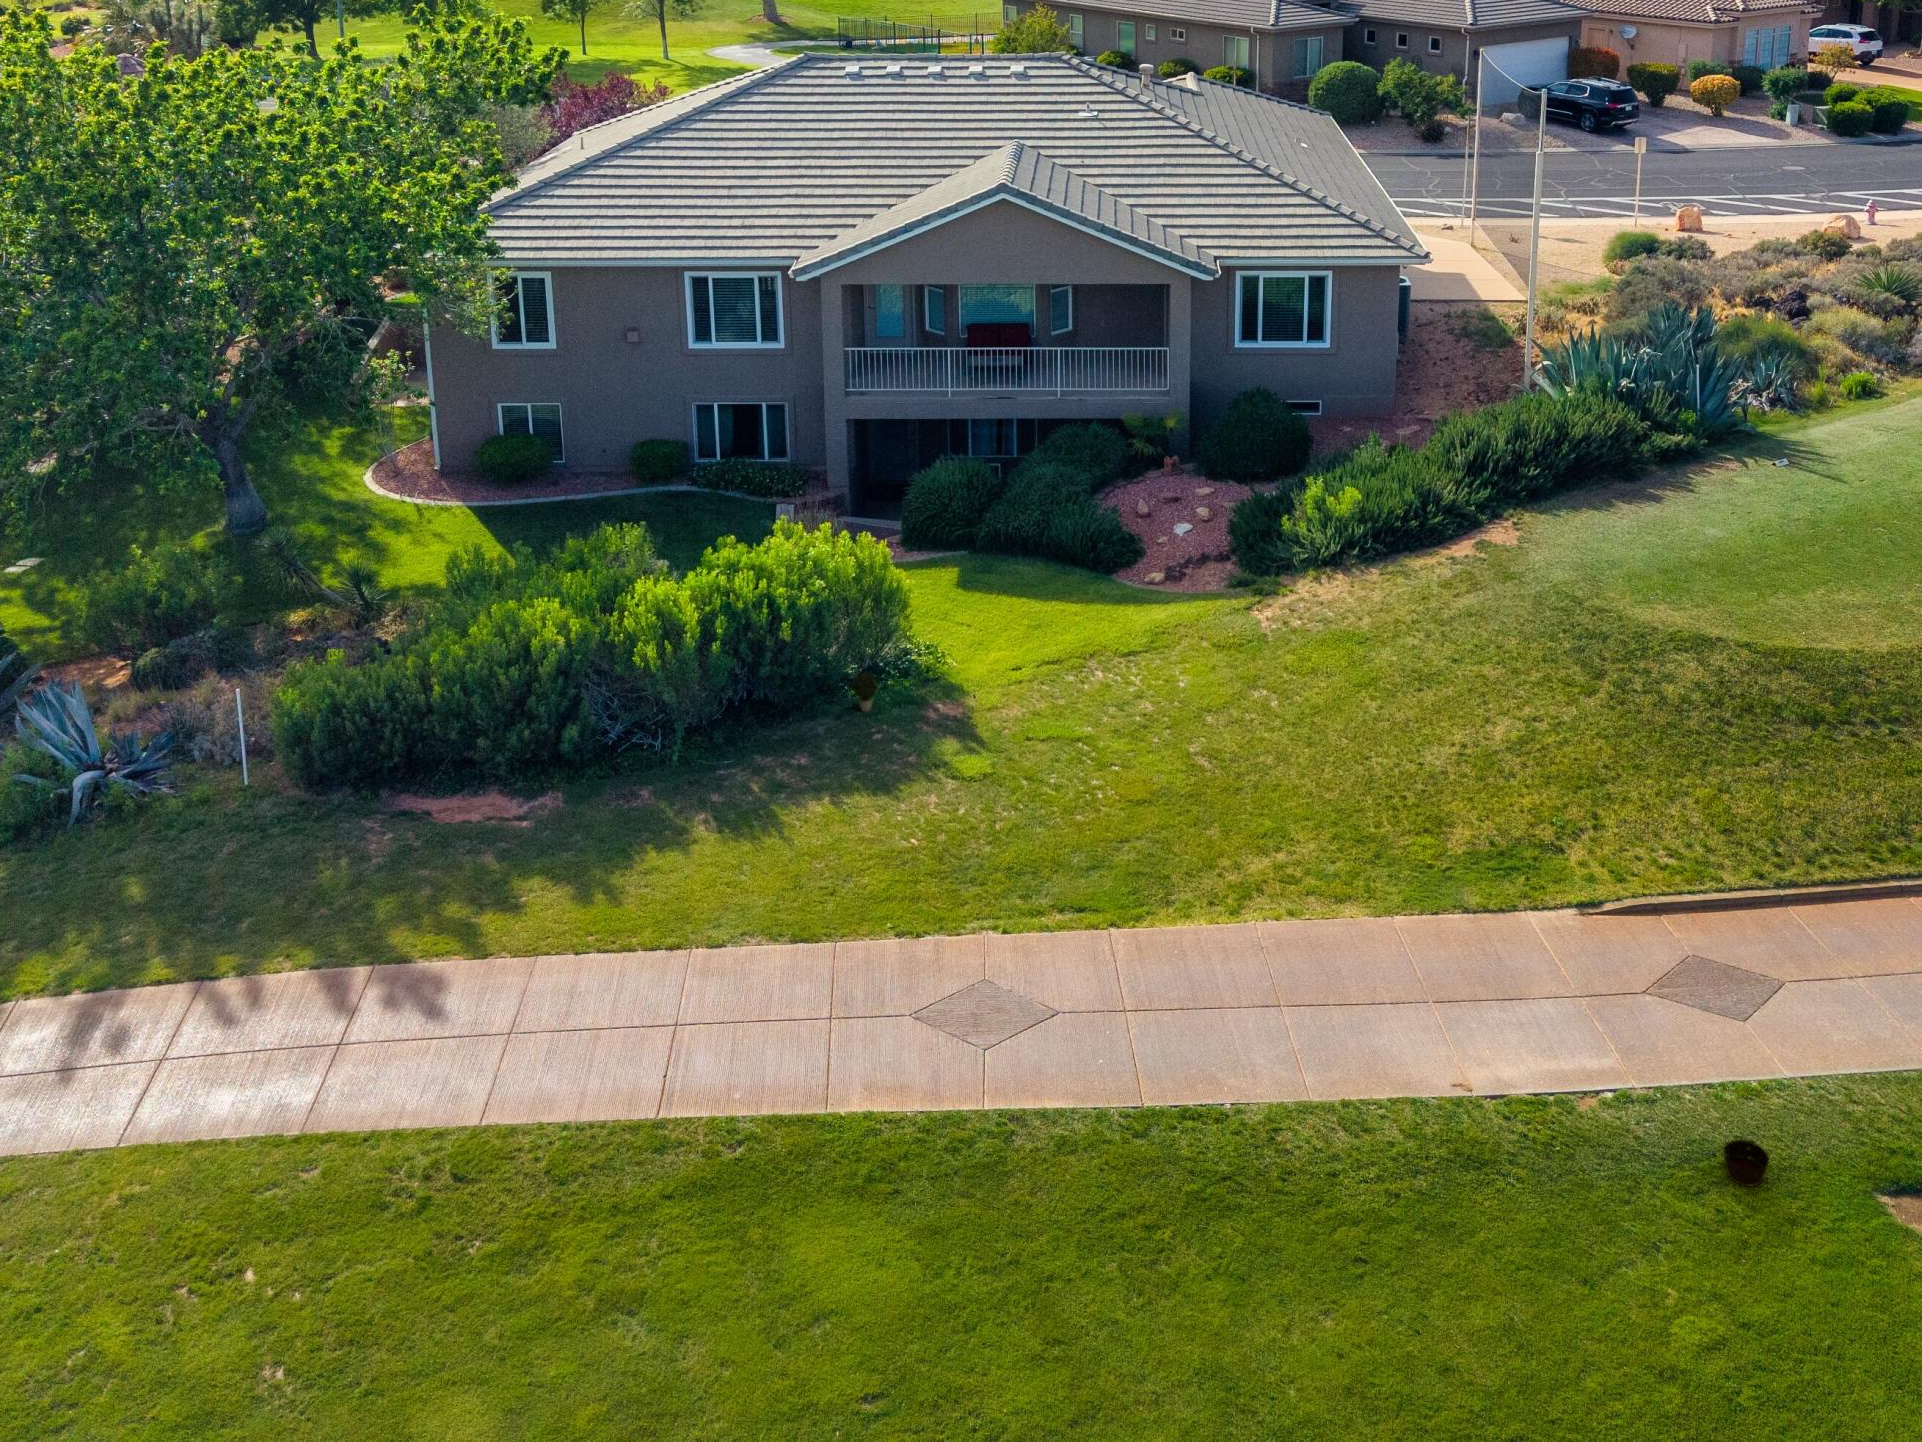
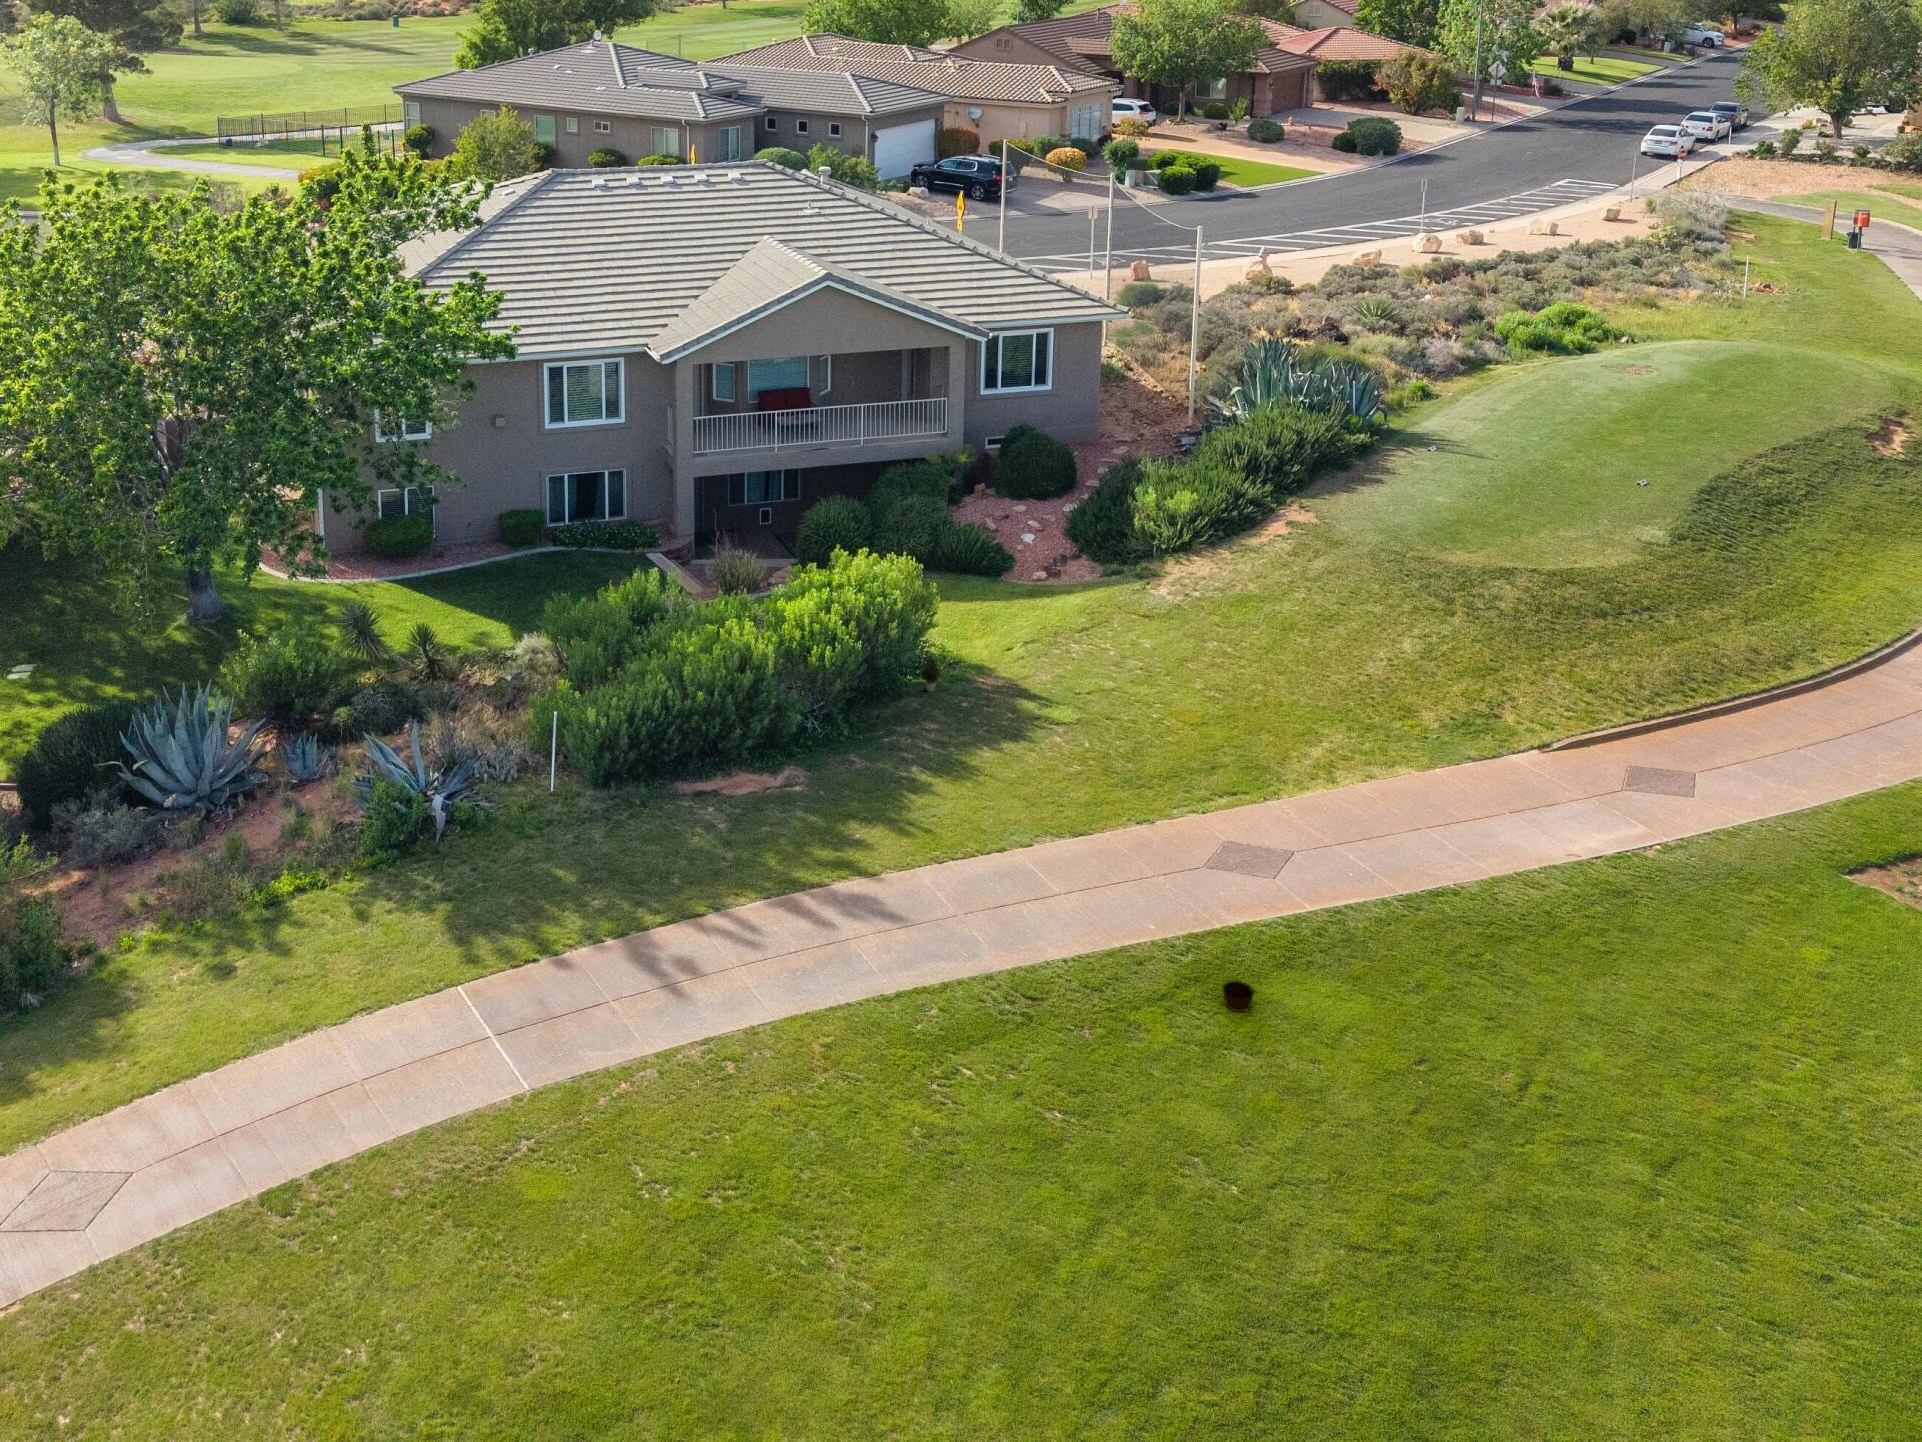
basket: present [1723,1140,1770,1186] -> present [1222,981,1254,1012]

